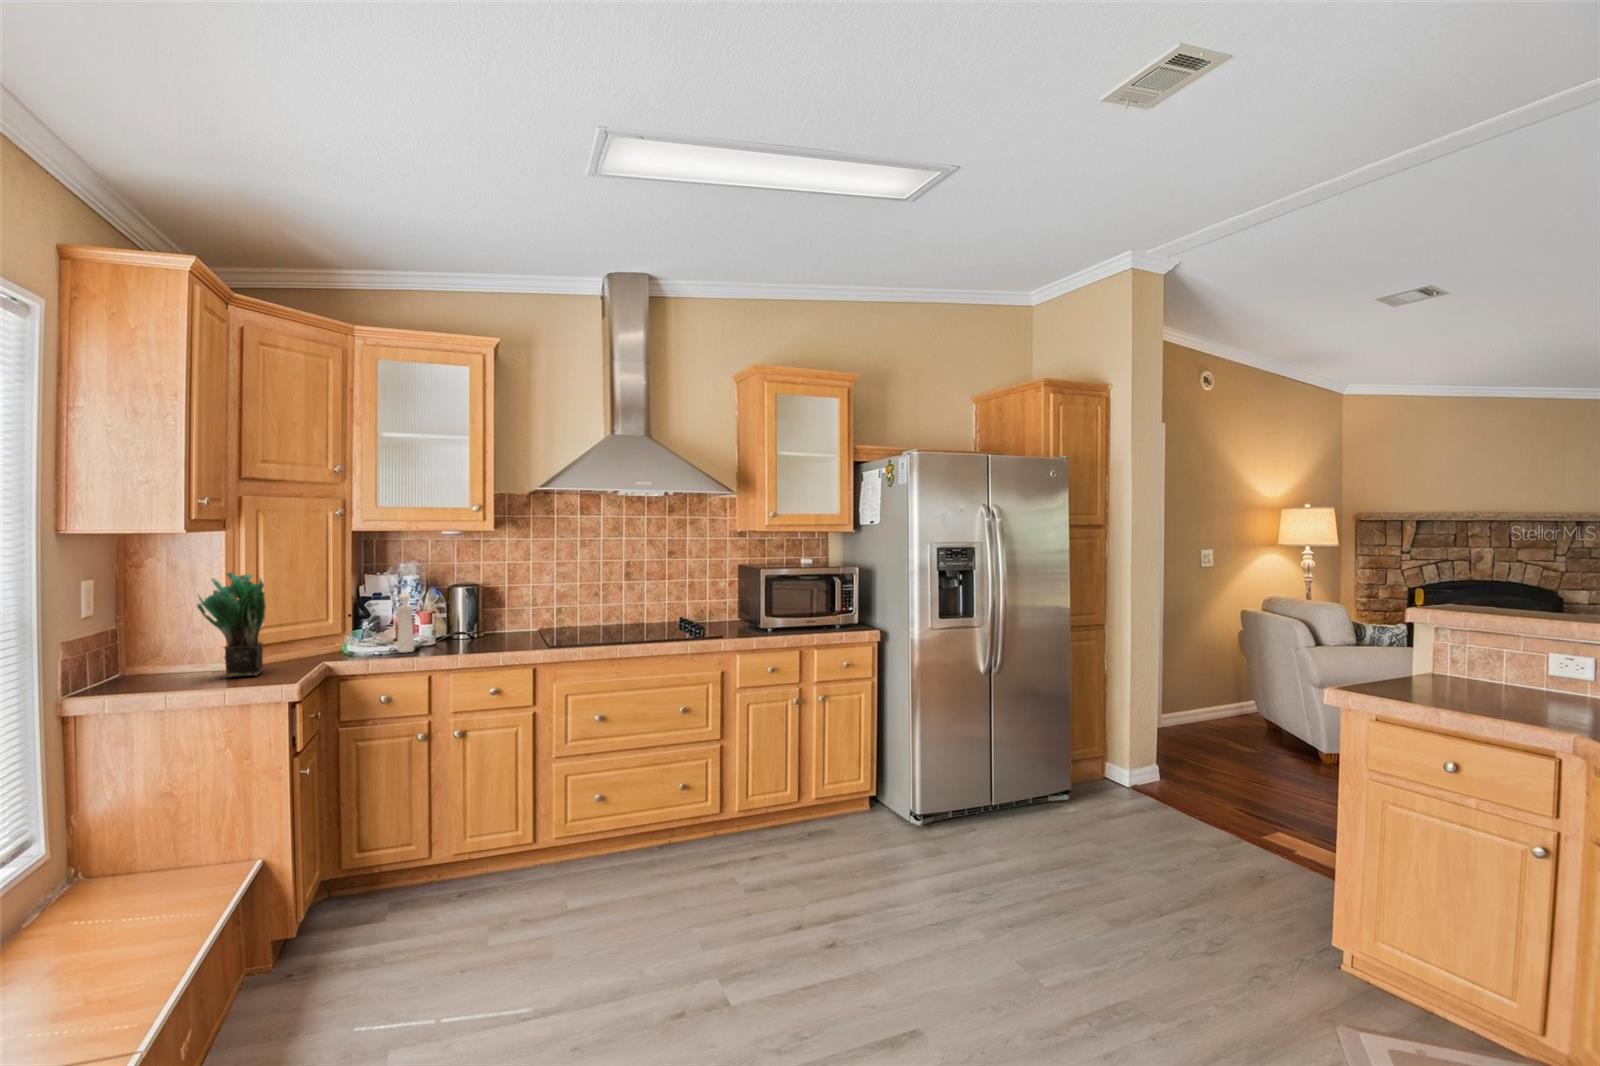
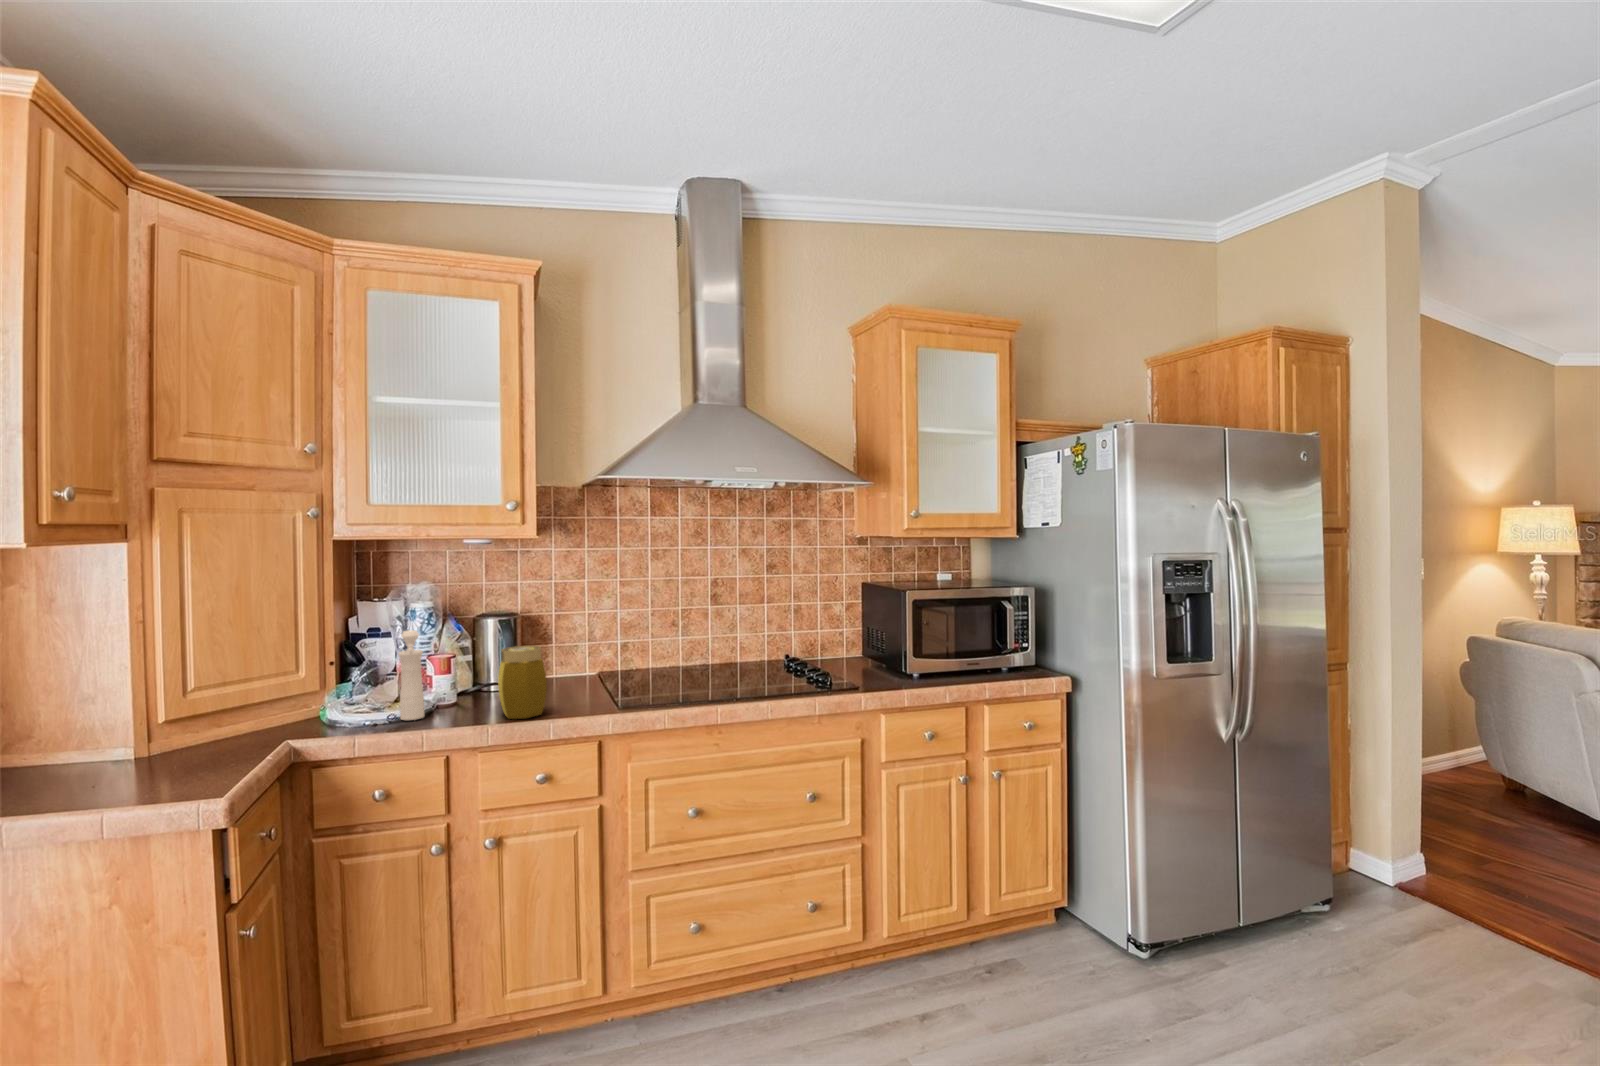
potted plant: present [197,572,266,677] -> none [68,608,192,778]
jar: none [465,604,498,652] -> present [498,646,547,719]

